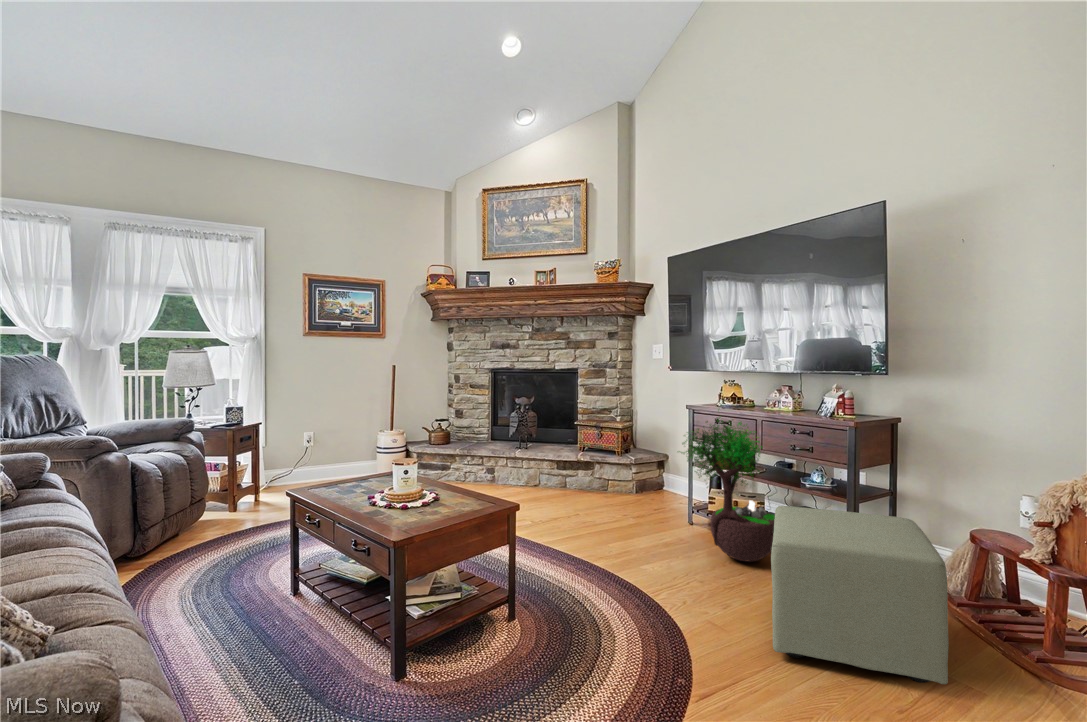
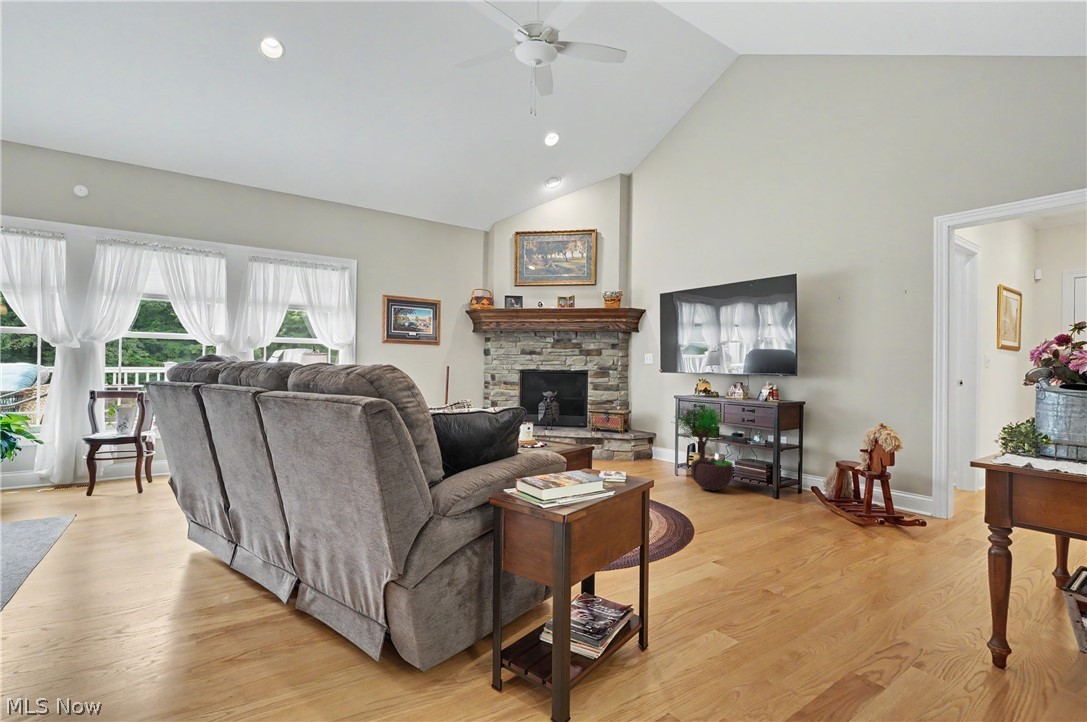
ottoman: present [771,506,949,684] -> none [729,449,814,528]

